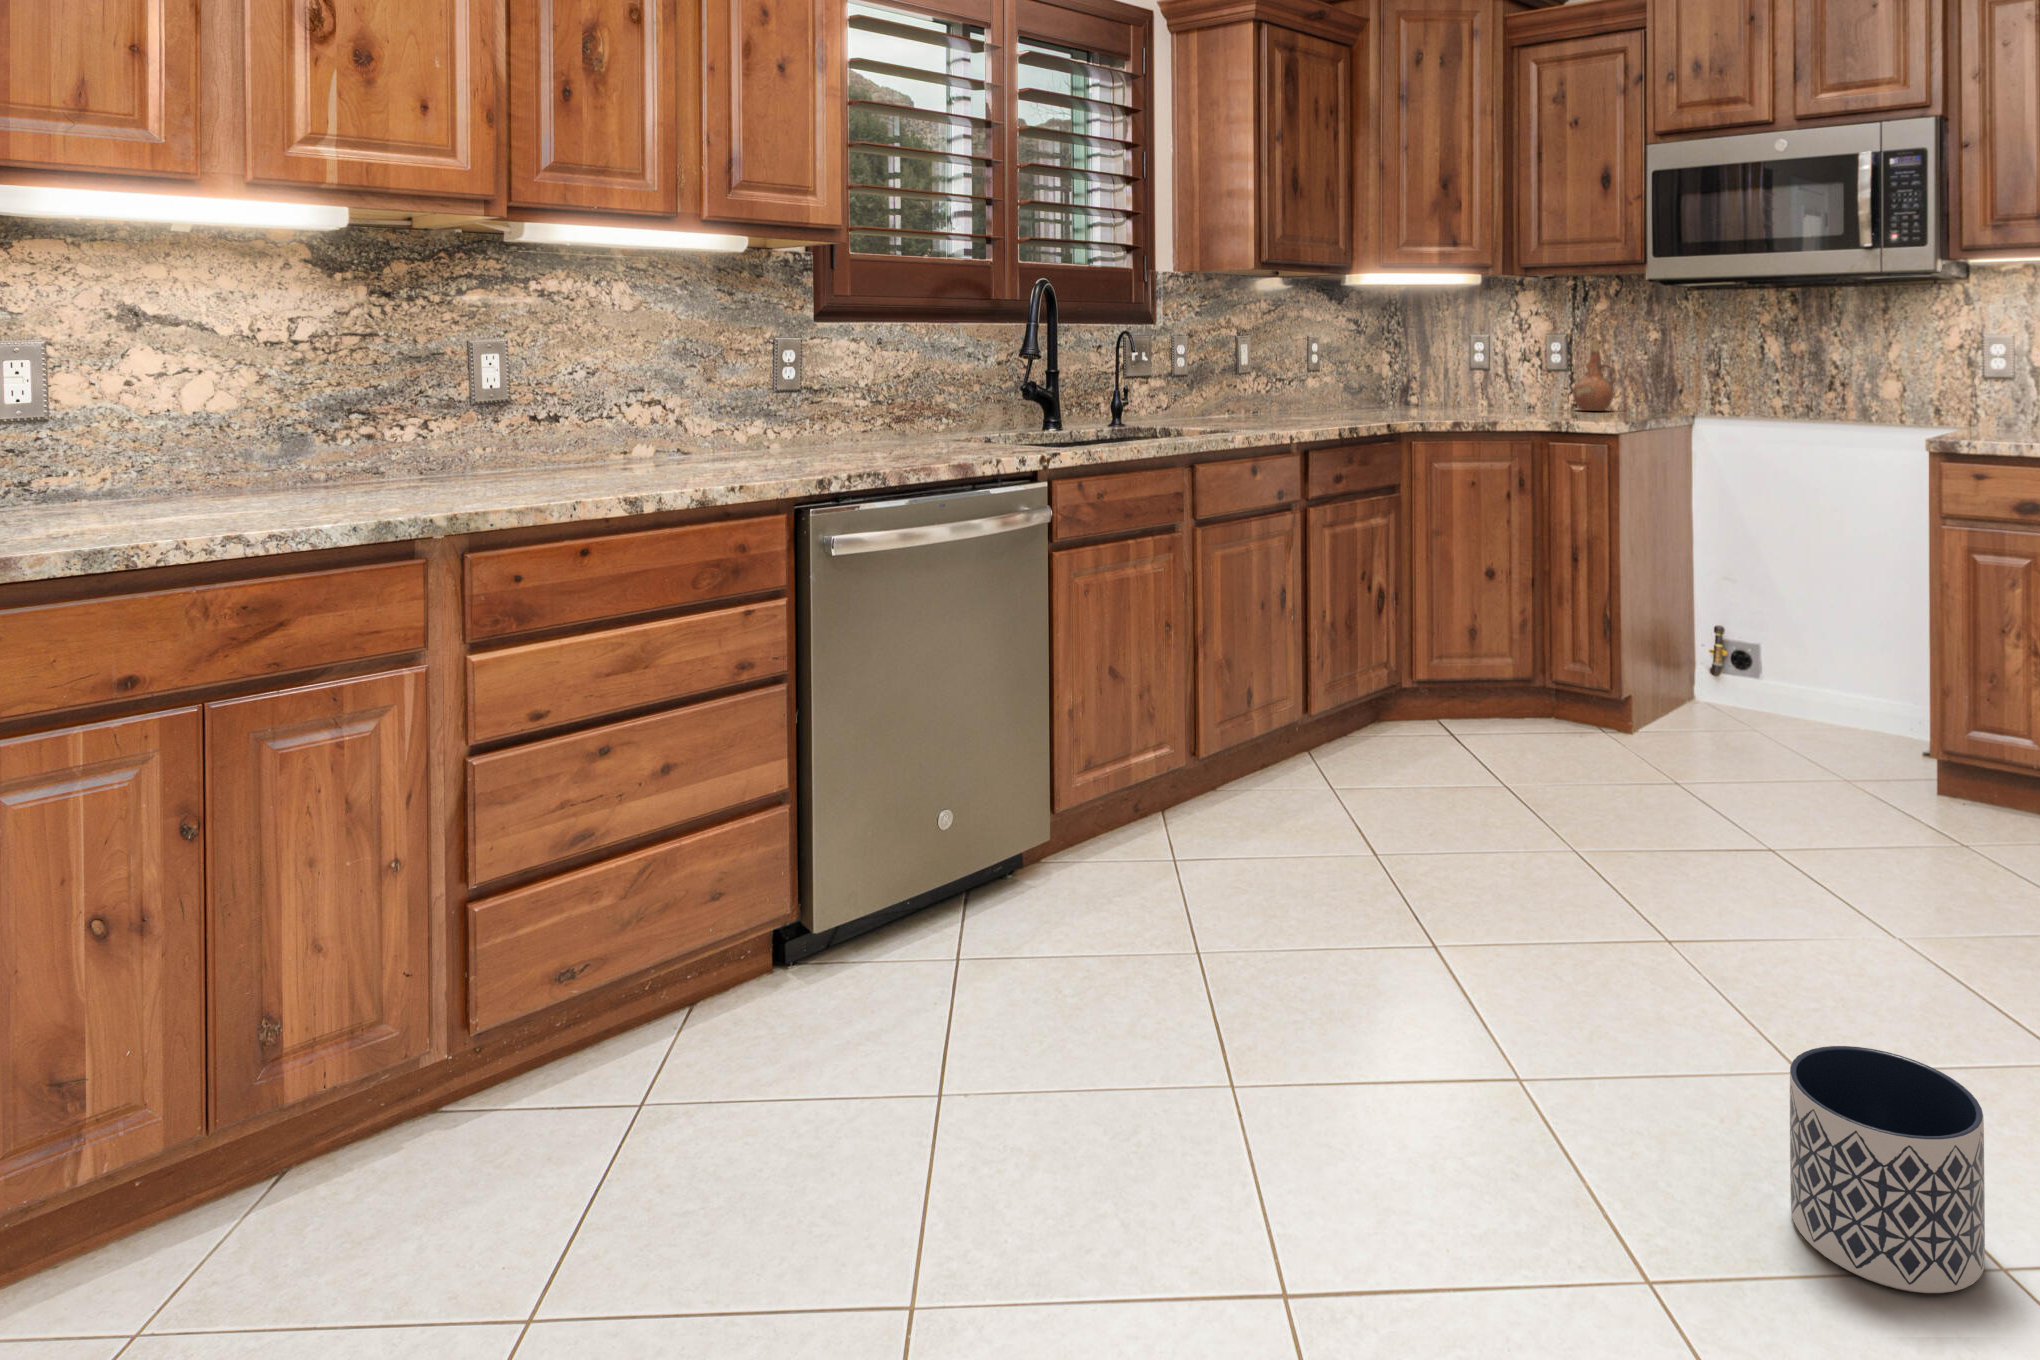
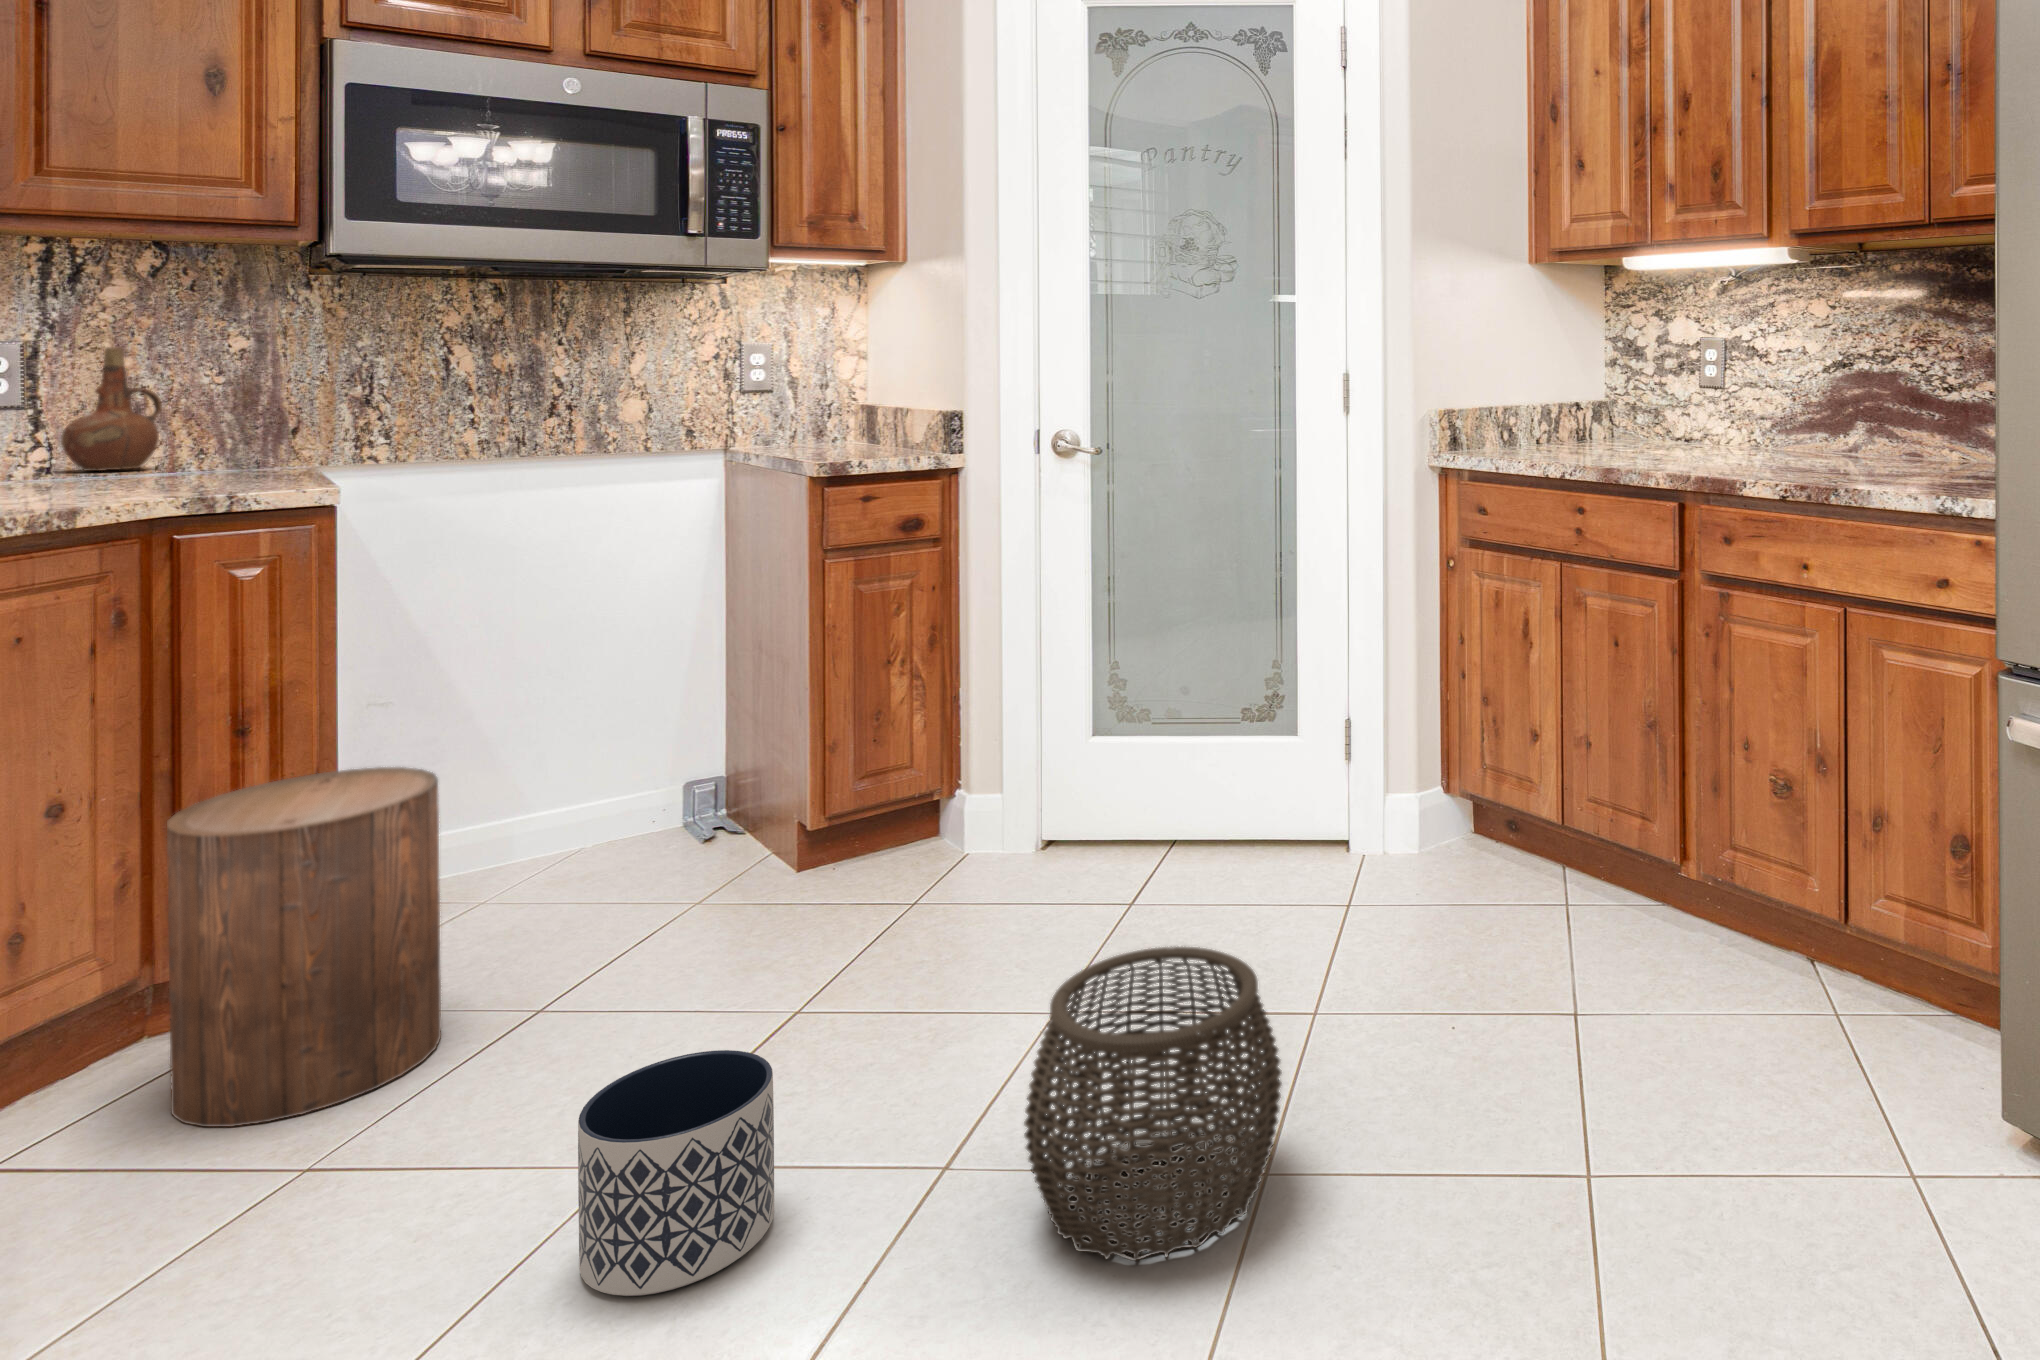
stool: none [1497,590,1622,776] -> present [167,767,441,1127]
woven basket: none [1629,832,1854,1072] -> present [1024,947,1282,1261]
planter: present [1790,1046,1985,1293] -> present [578,1050,774,1296]

